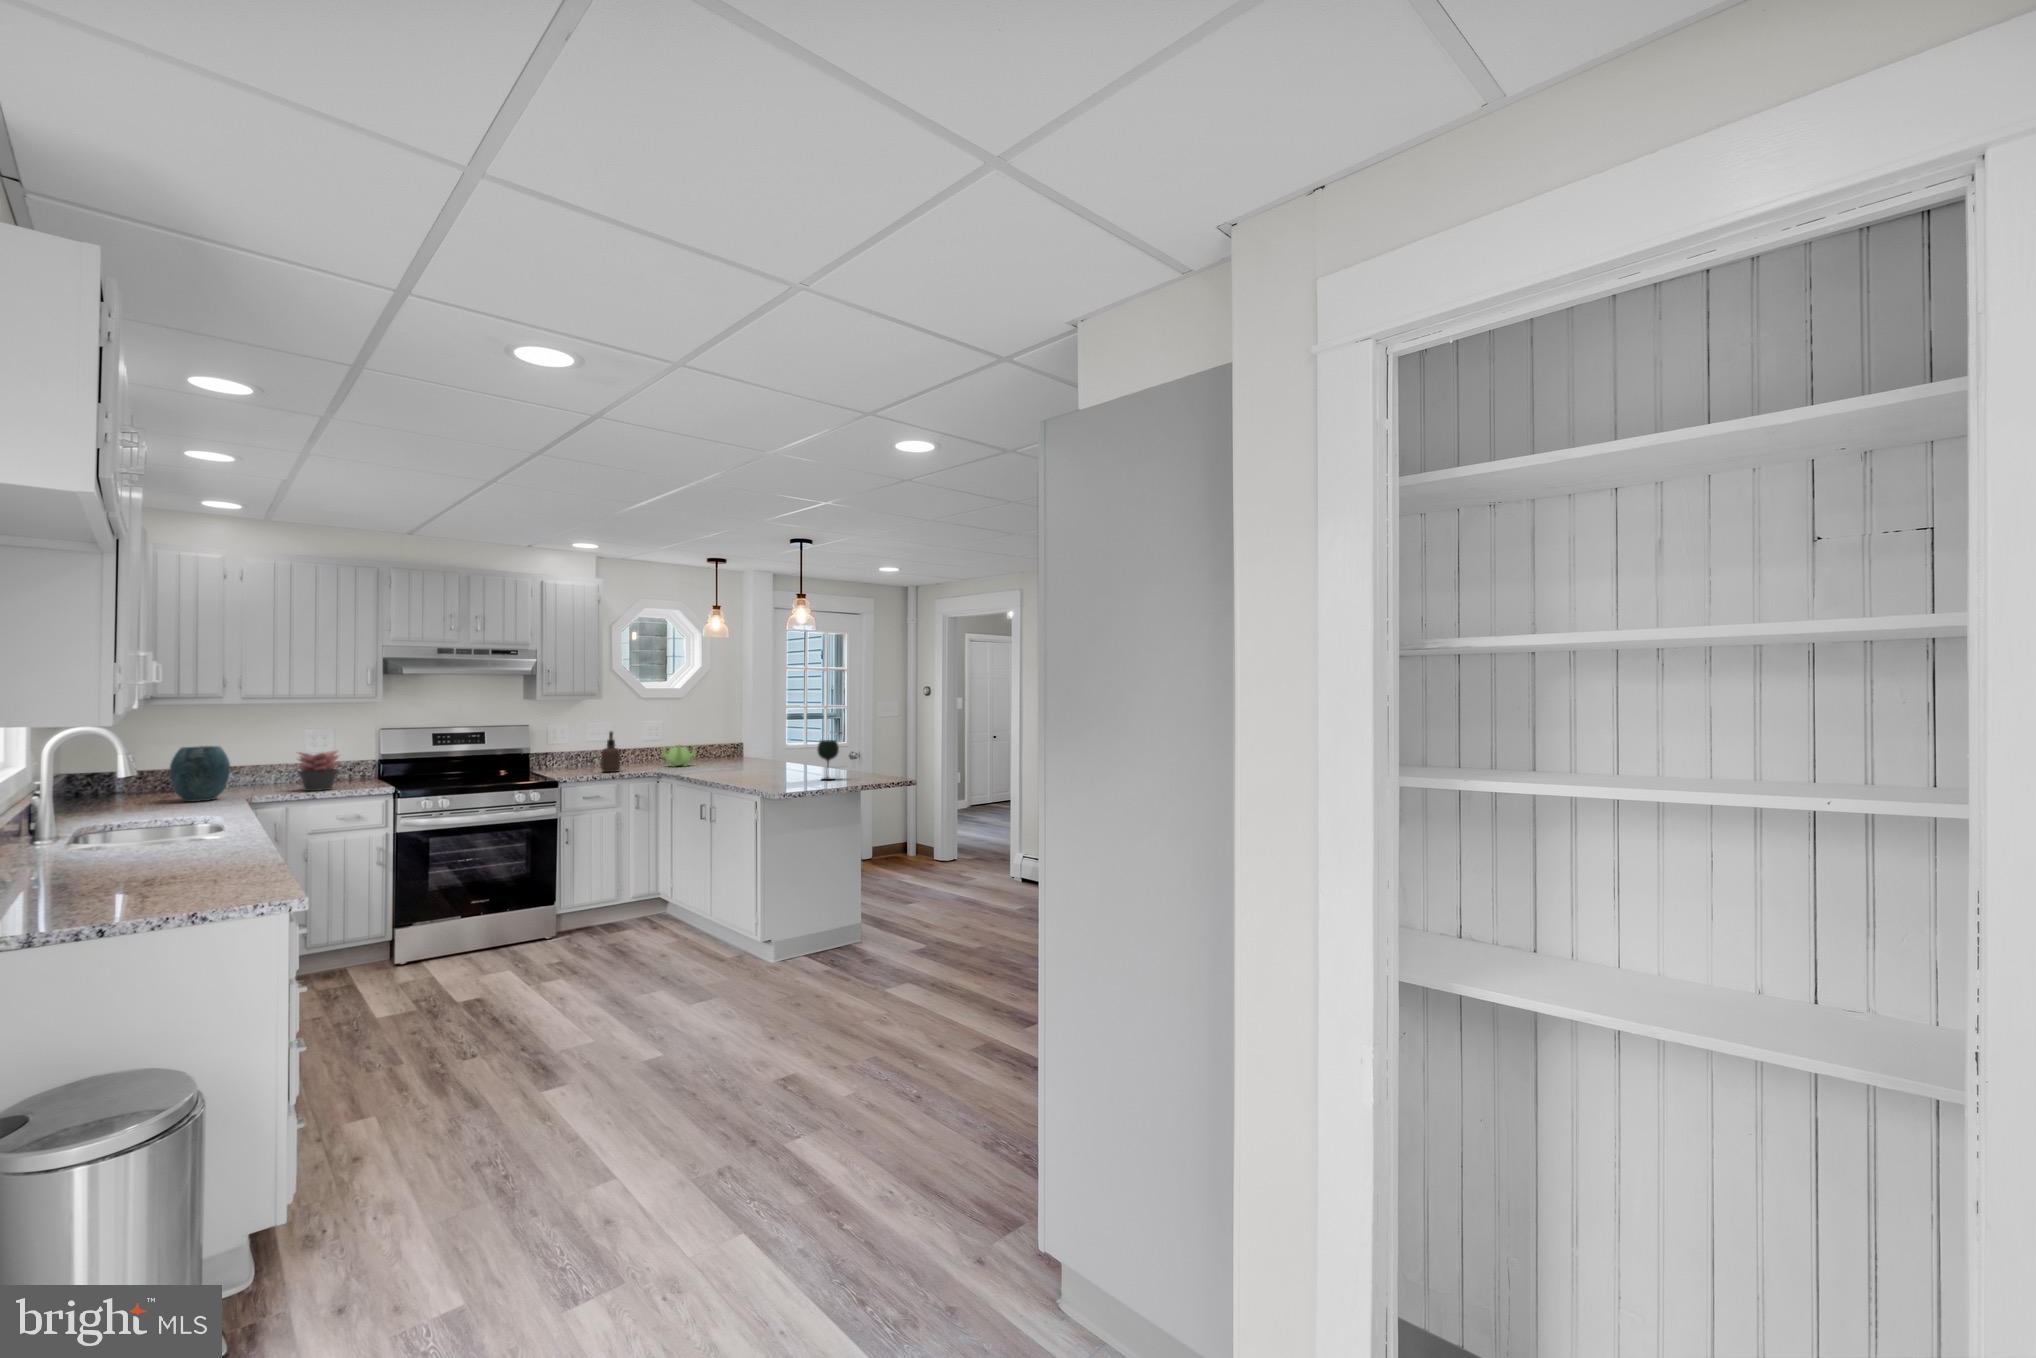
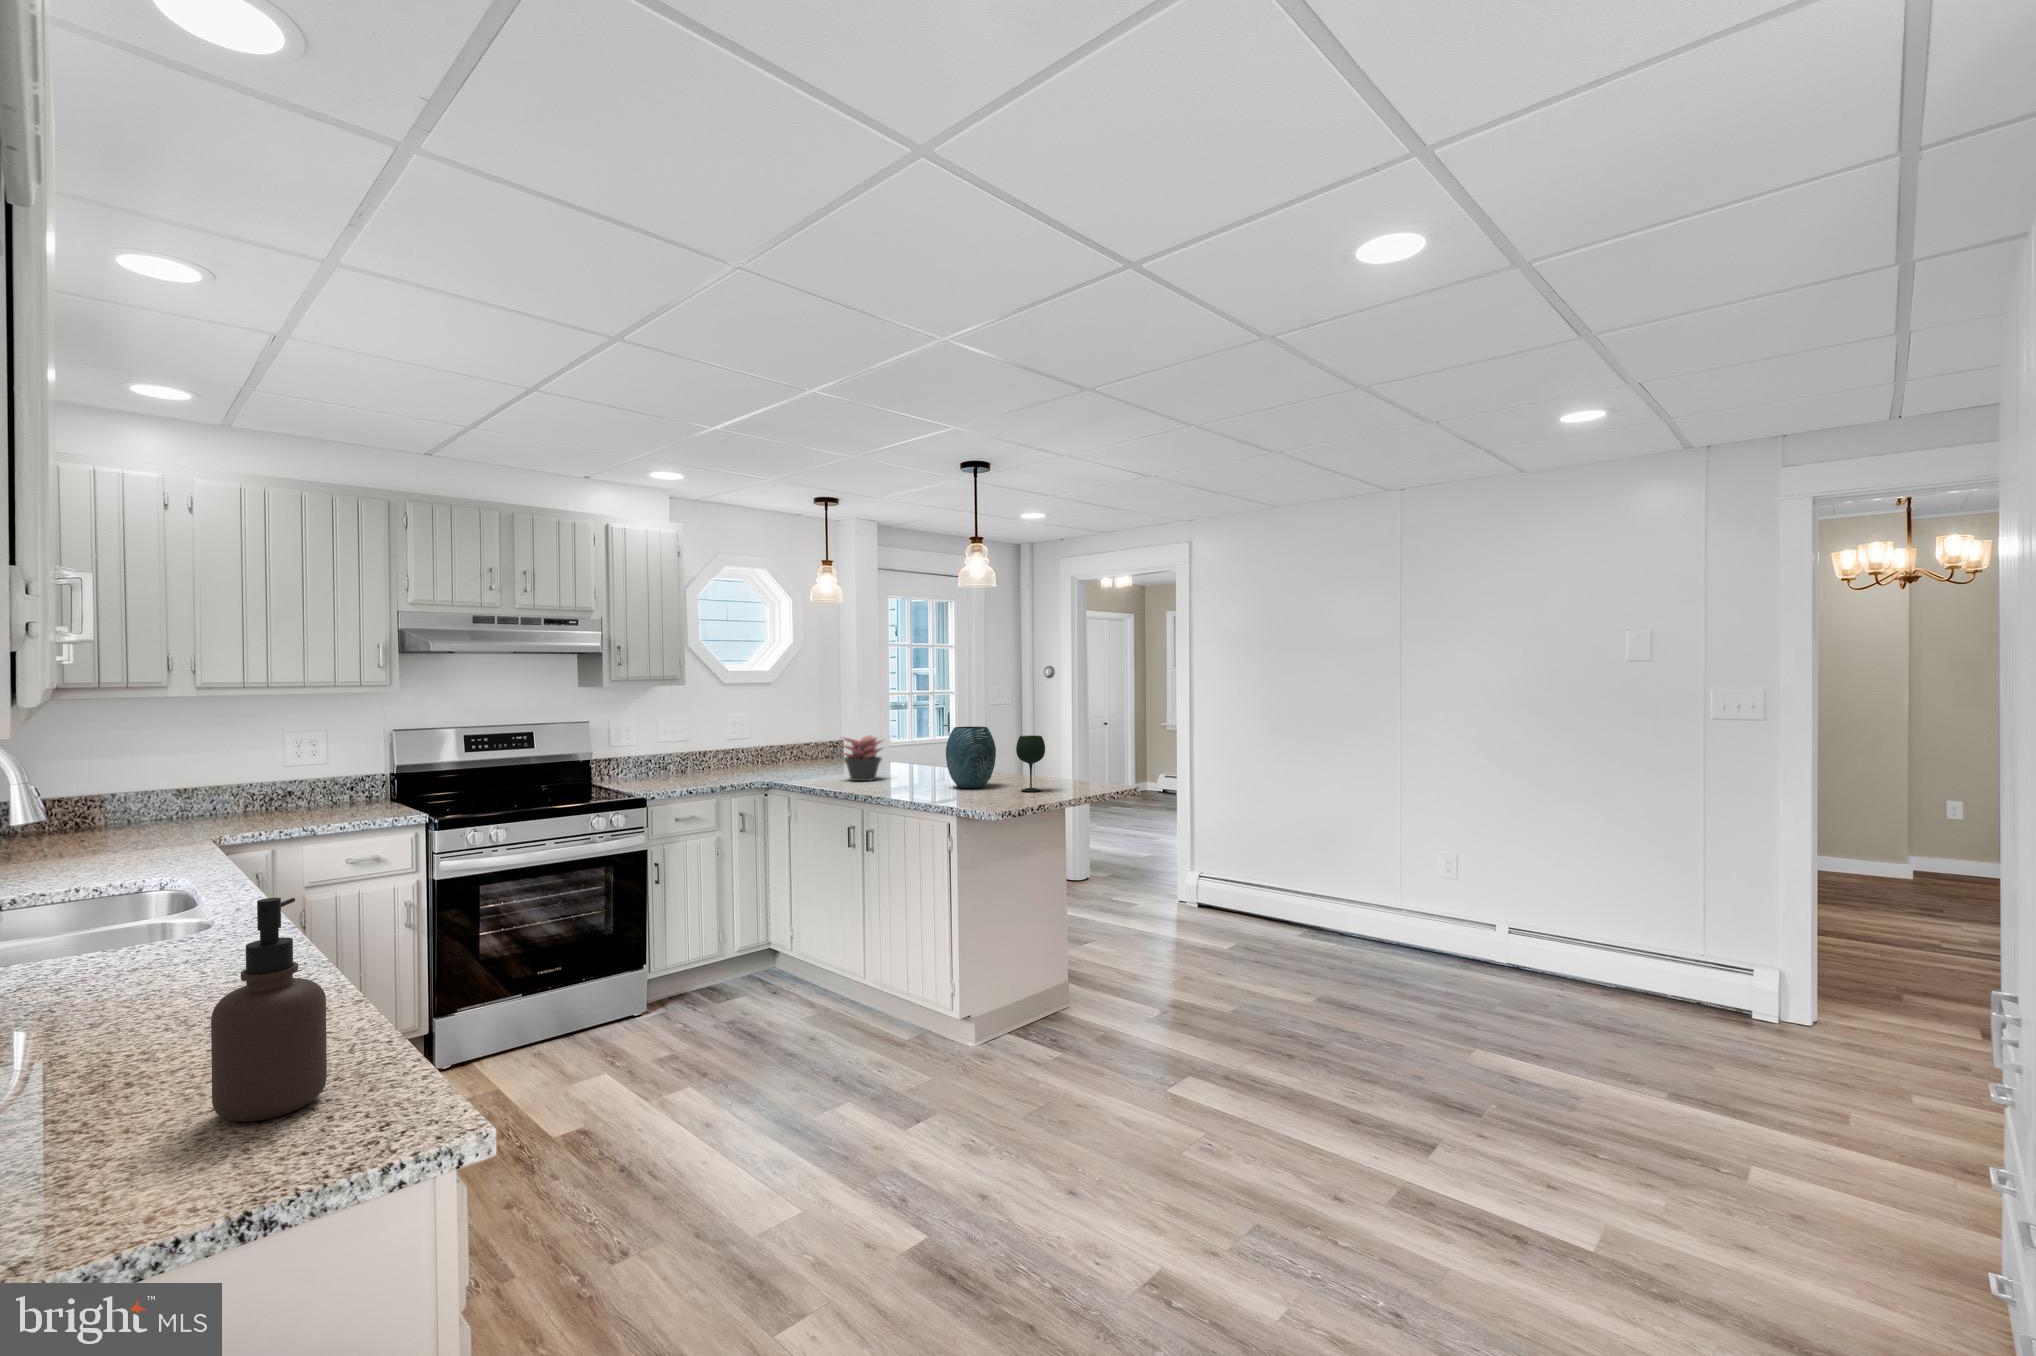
soap dispenser: present [601,732,620,772] -> present [211,898,327,1122]
teapot: present [661,745,696,767] -> none [760,745,812,775]
vase: present [170,746,230,802] -> present [946,727,996,788]
succulent plant: present [298,751,339,791] -> present [843,735,883,781]

